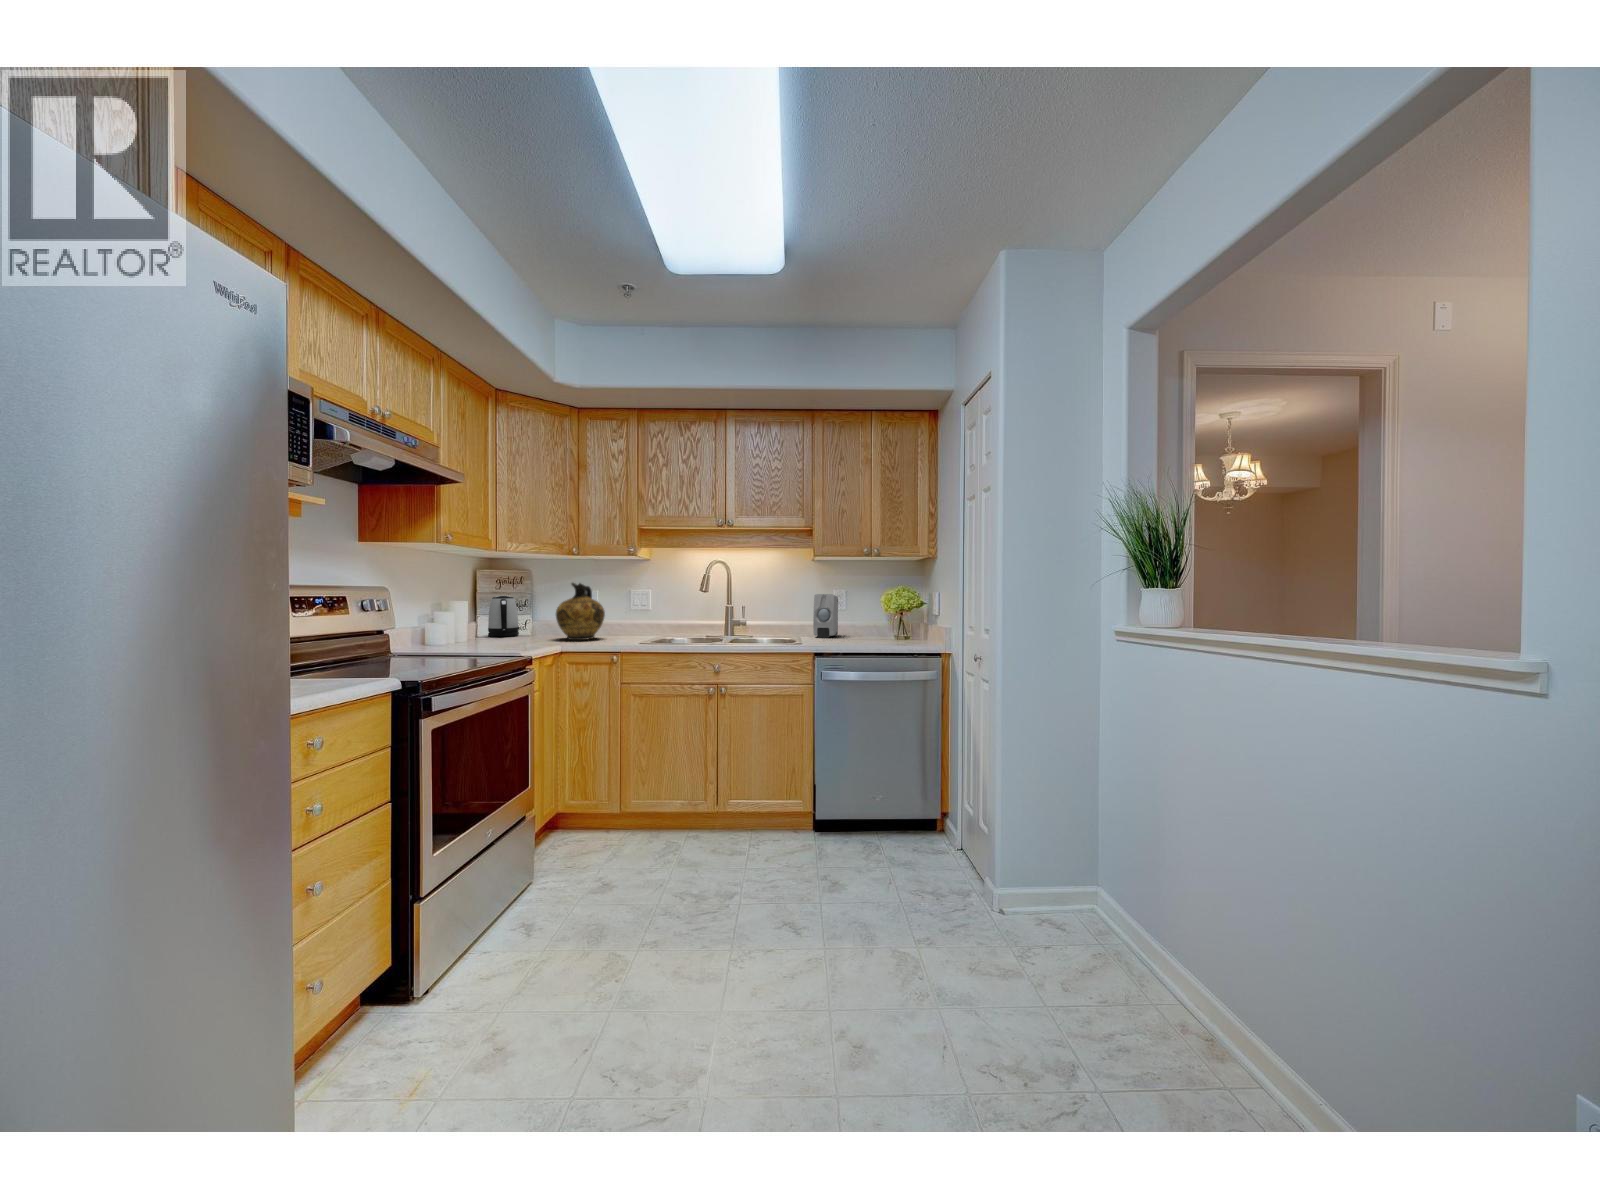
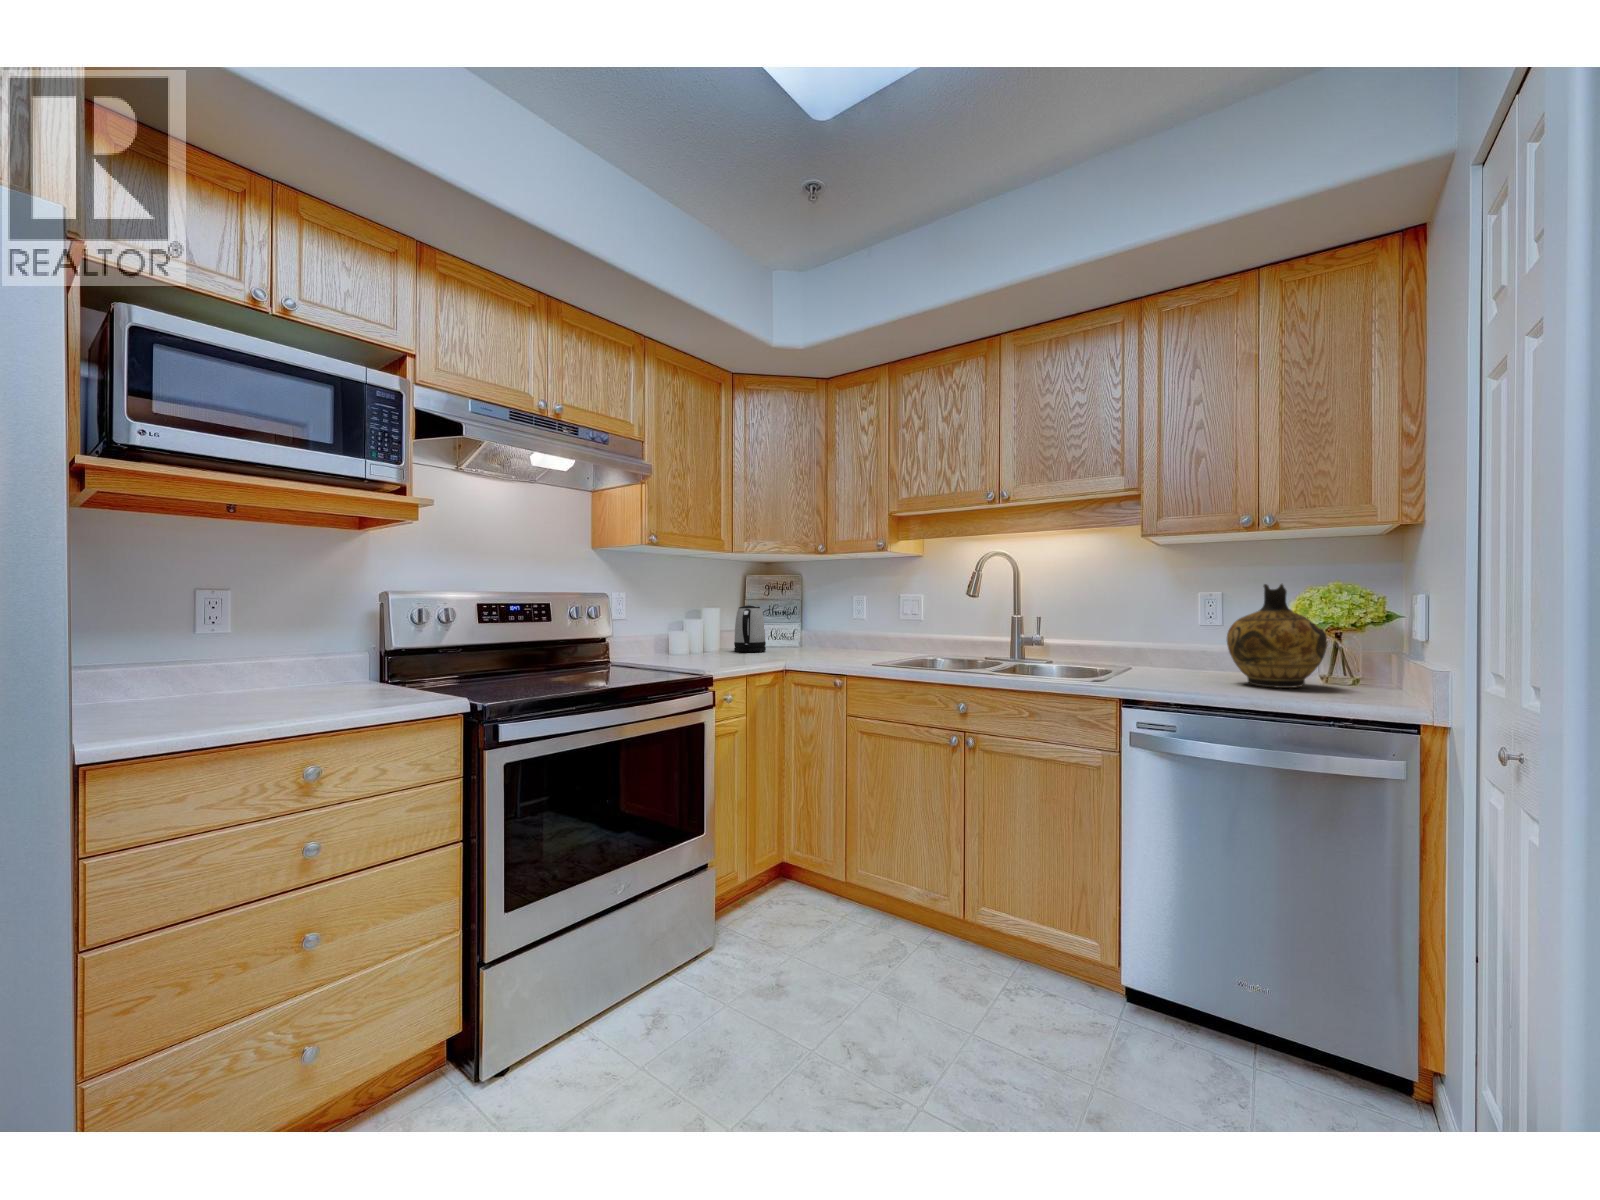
ceramic jug: present [556,583,605,640] -> present [1227,584,1327,688]
soap dispenser: present [813,594,838,638] -> none [1154,601,1209,675]

